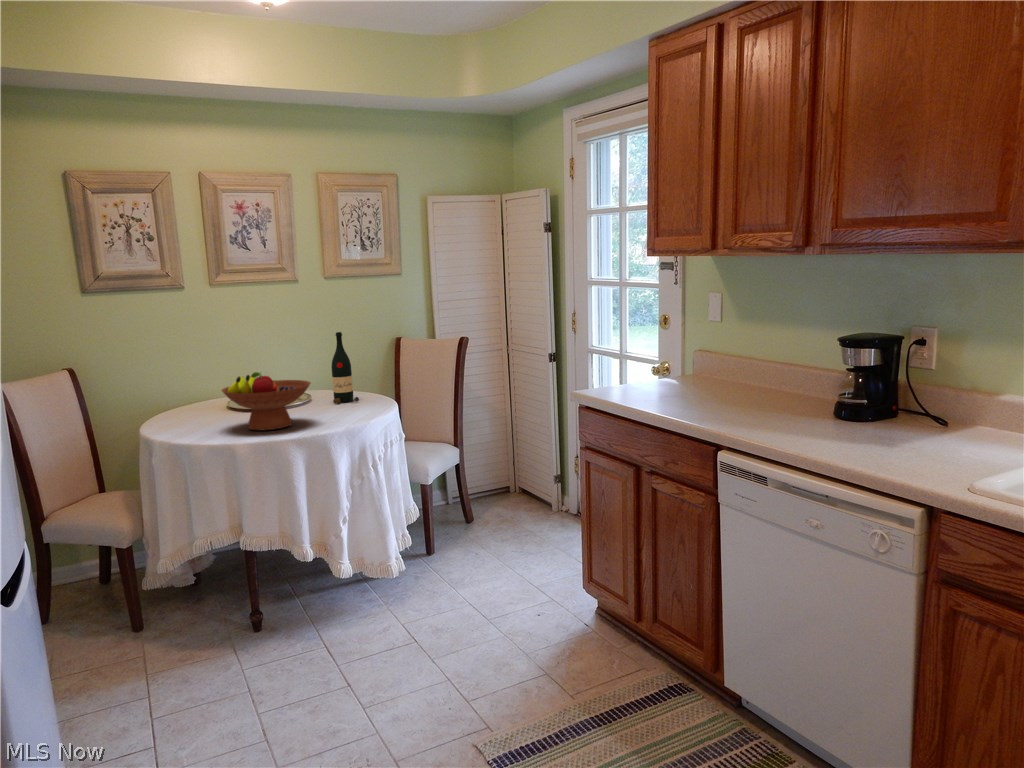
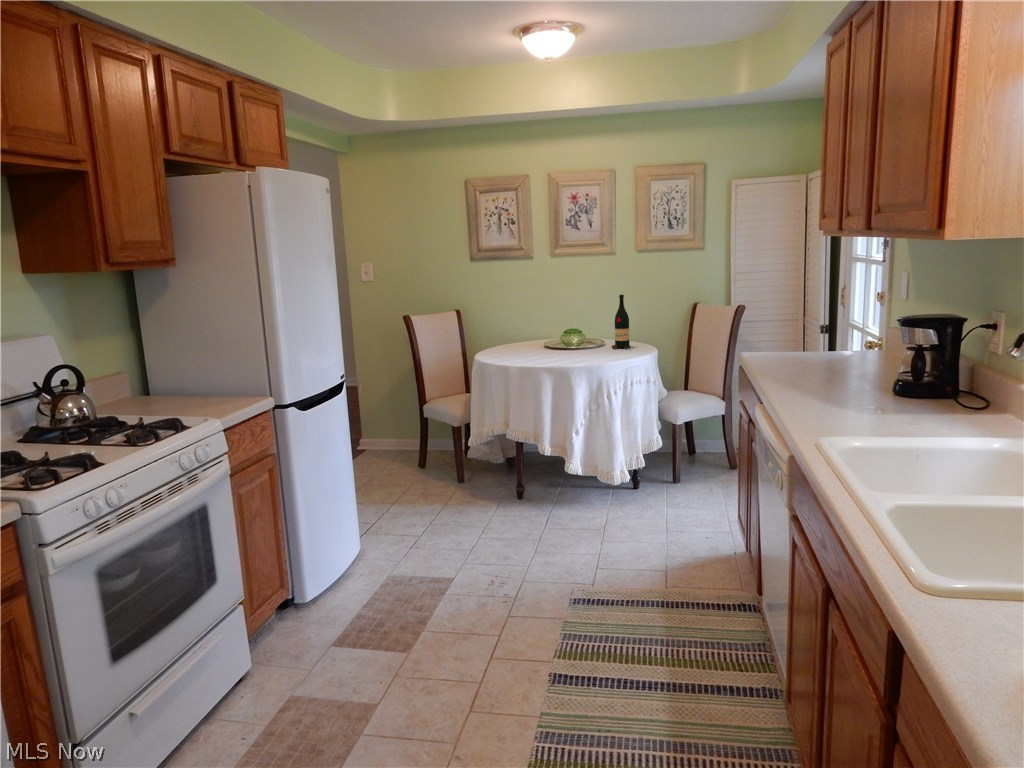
fruit bowl: present [222,372,311,430] -> none [512,320,573,362]

